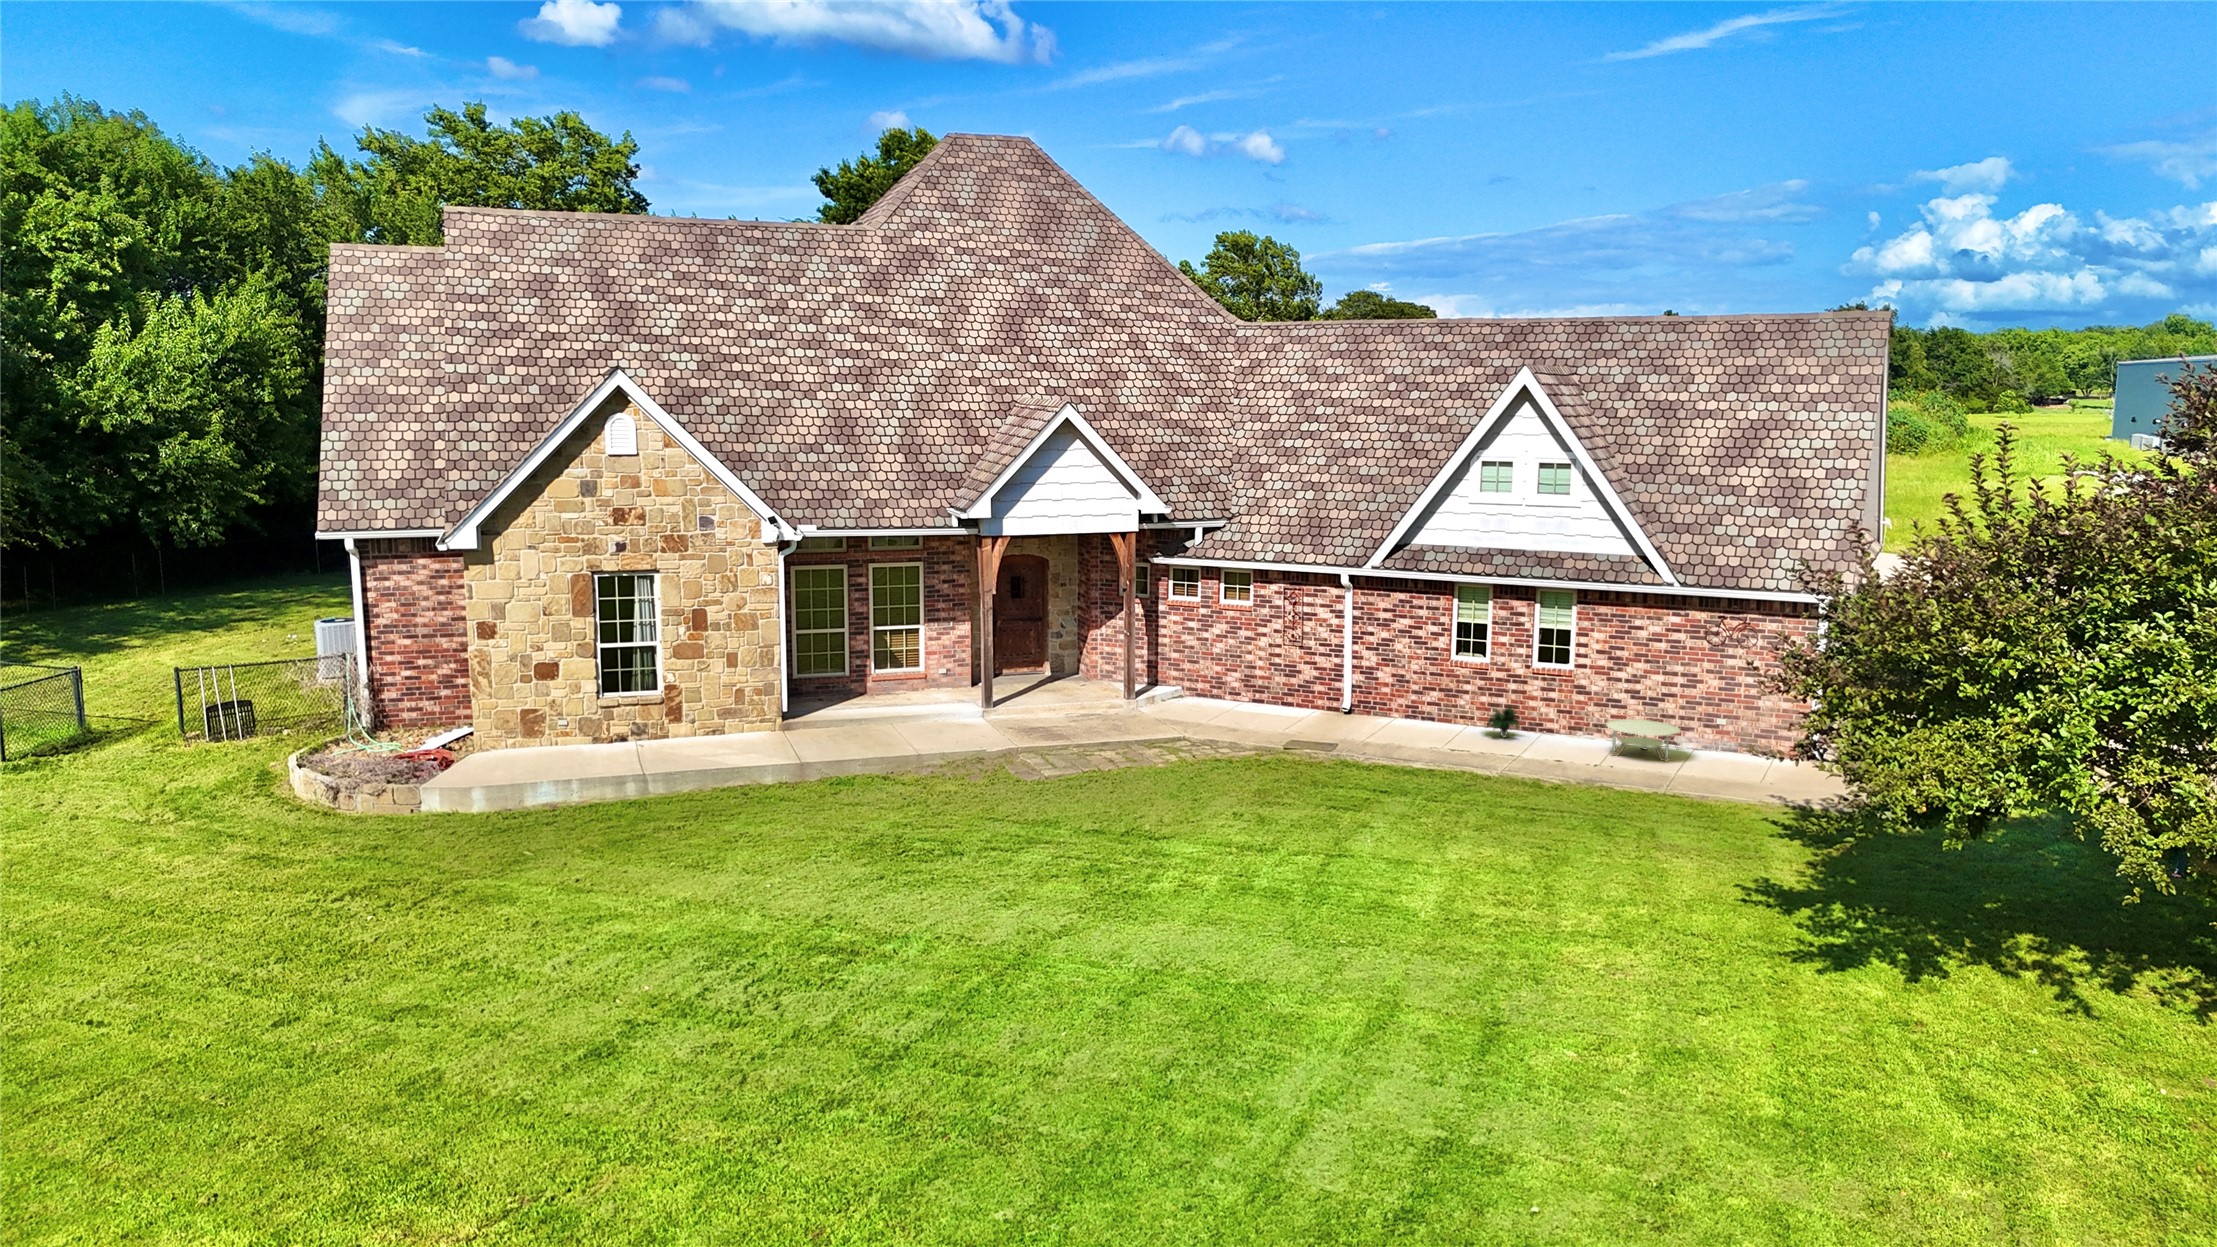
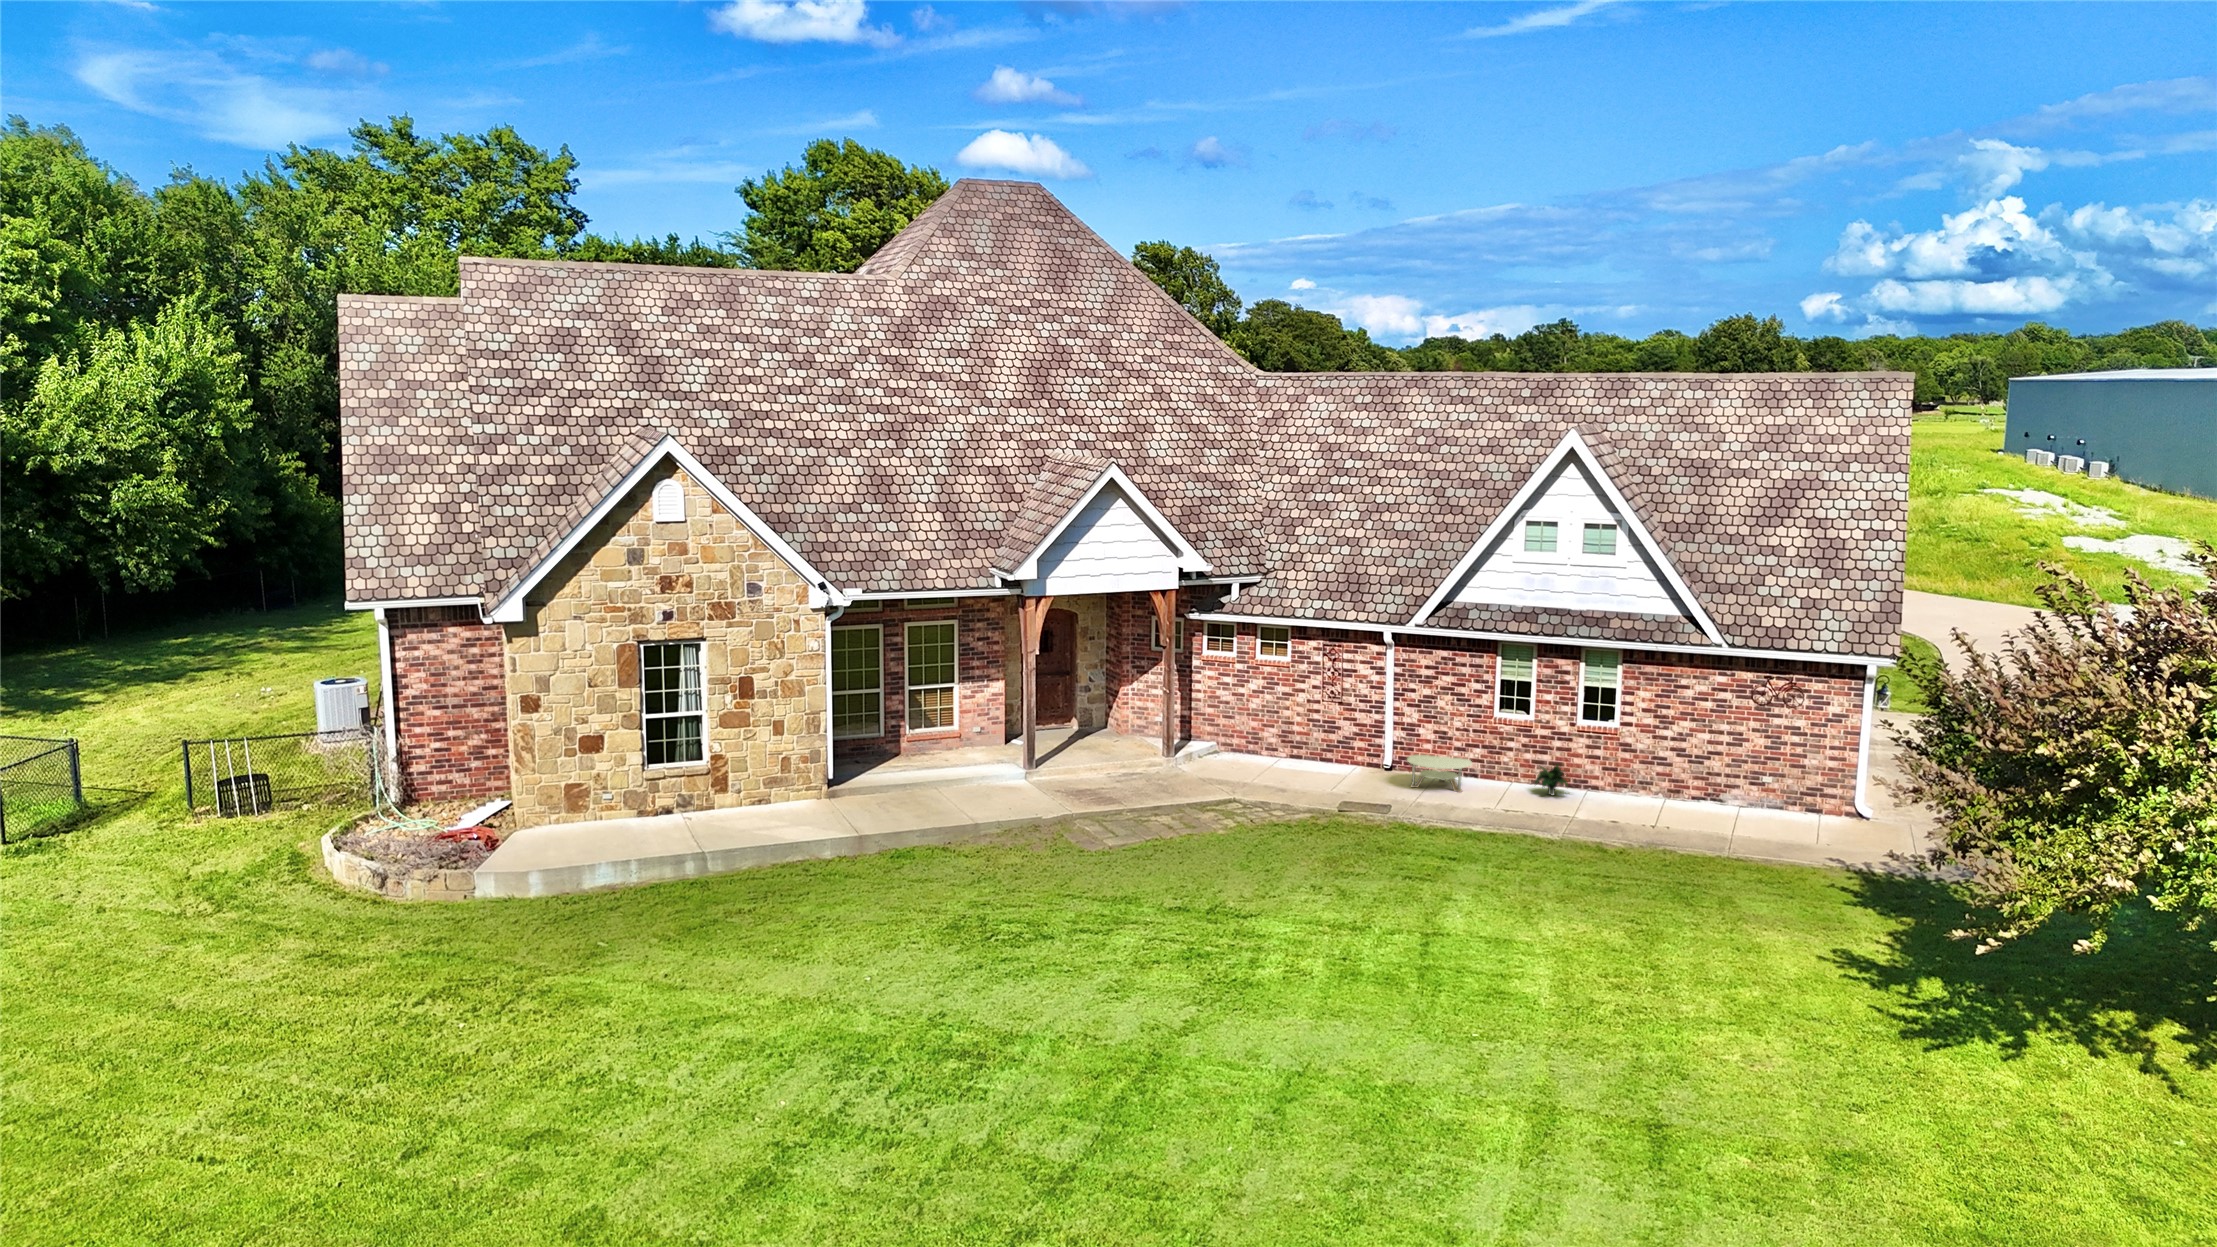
round table: present [1606,719,1680,761] -> present [1407,755,1472,792]

